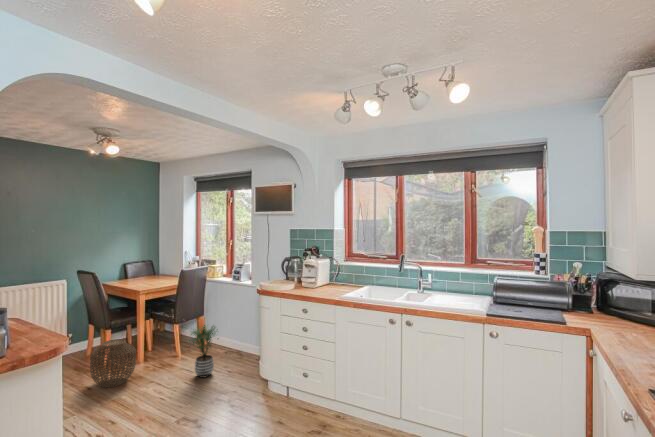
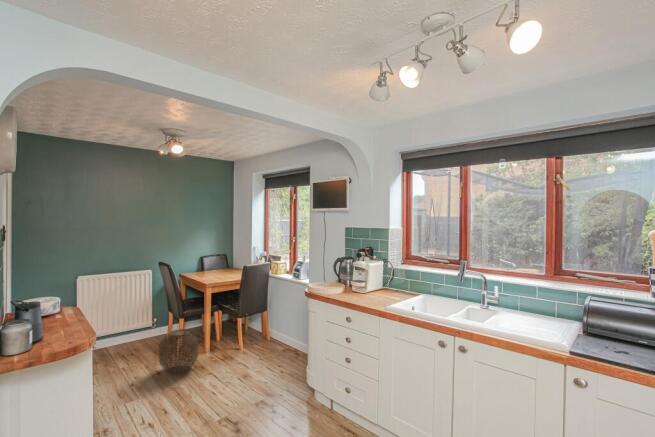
potted plant: present [189,325,219,378] -> none [240,321,273,374]

